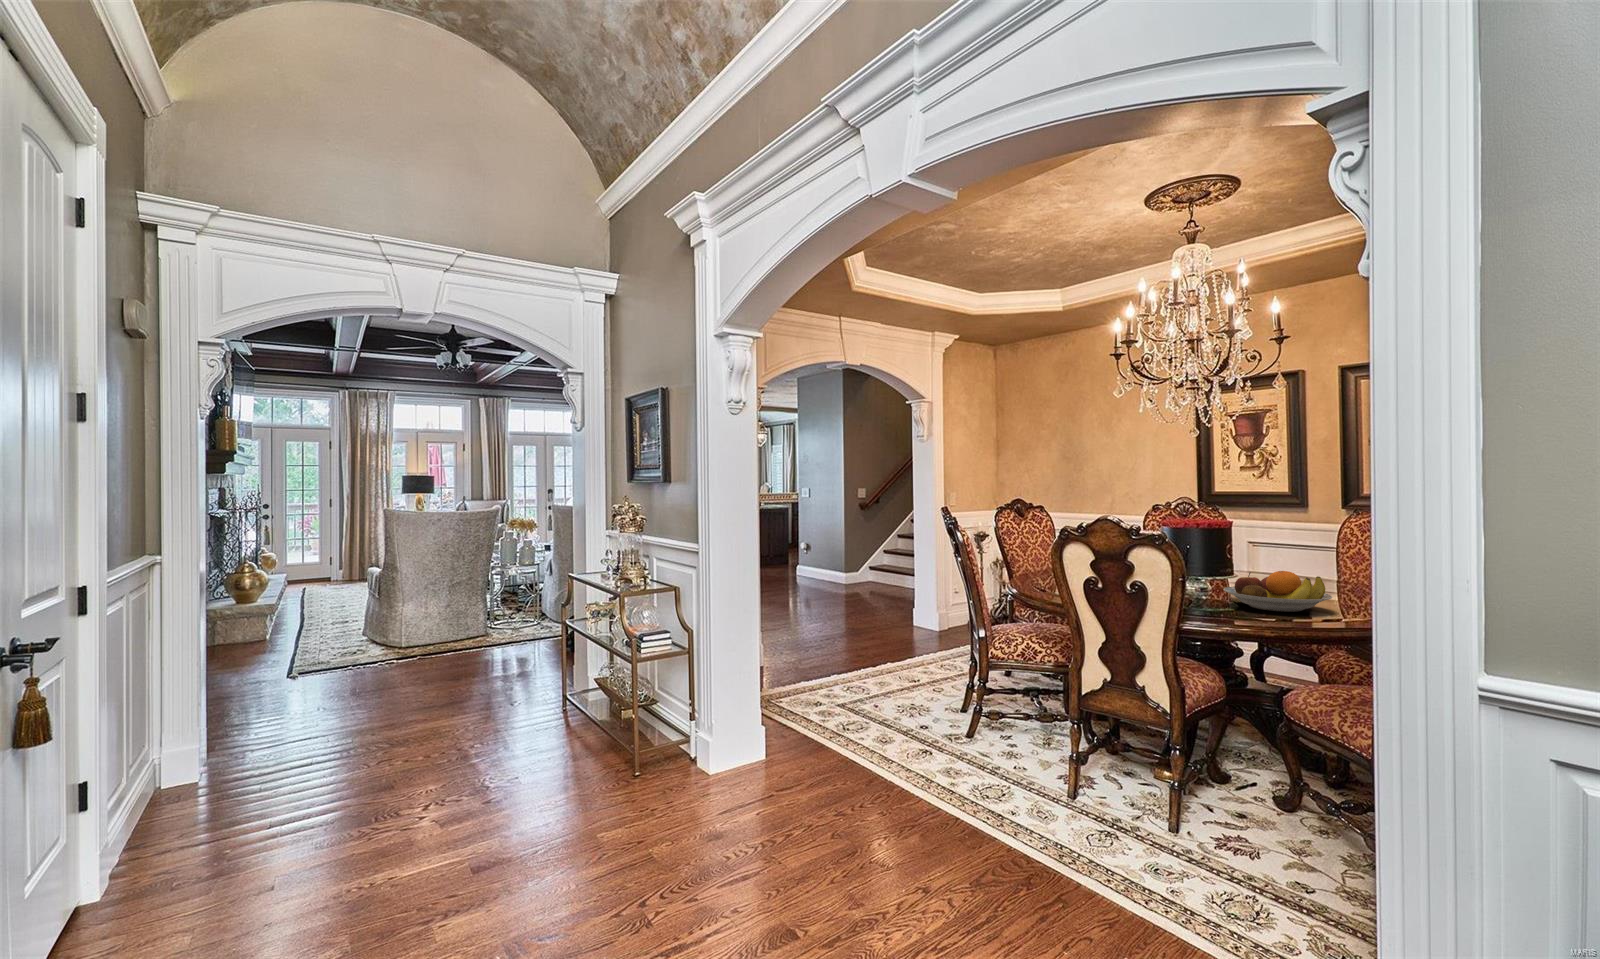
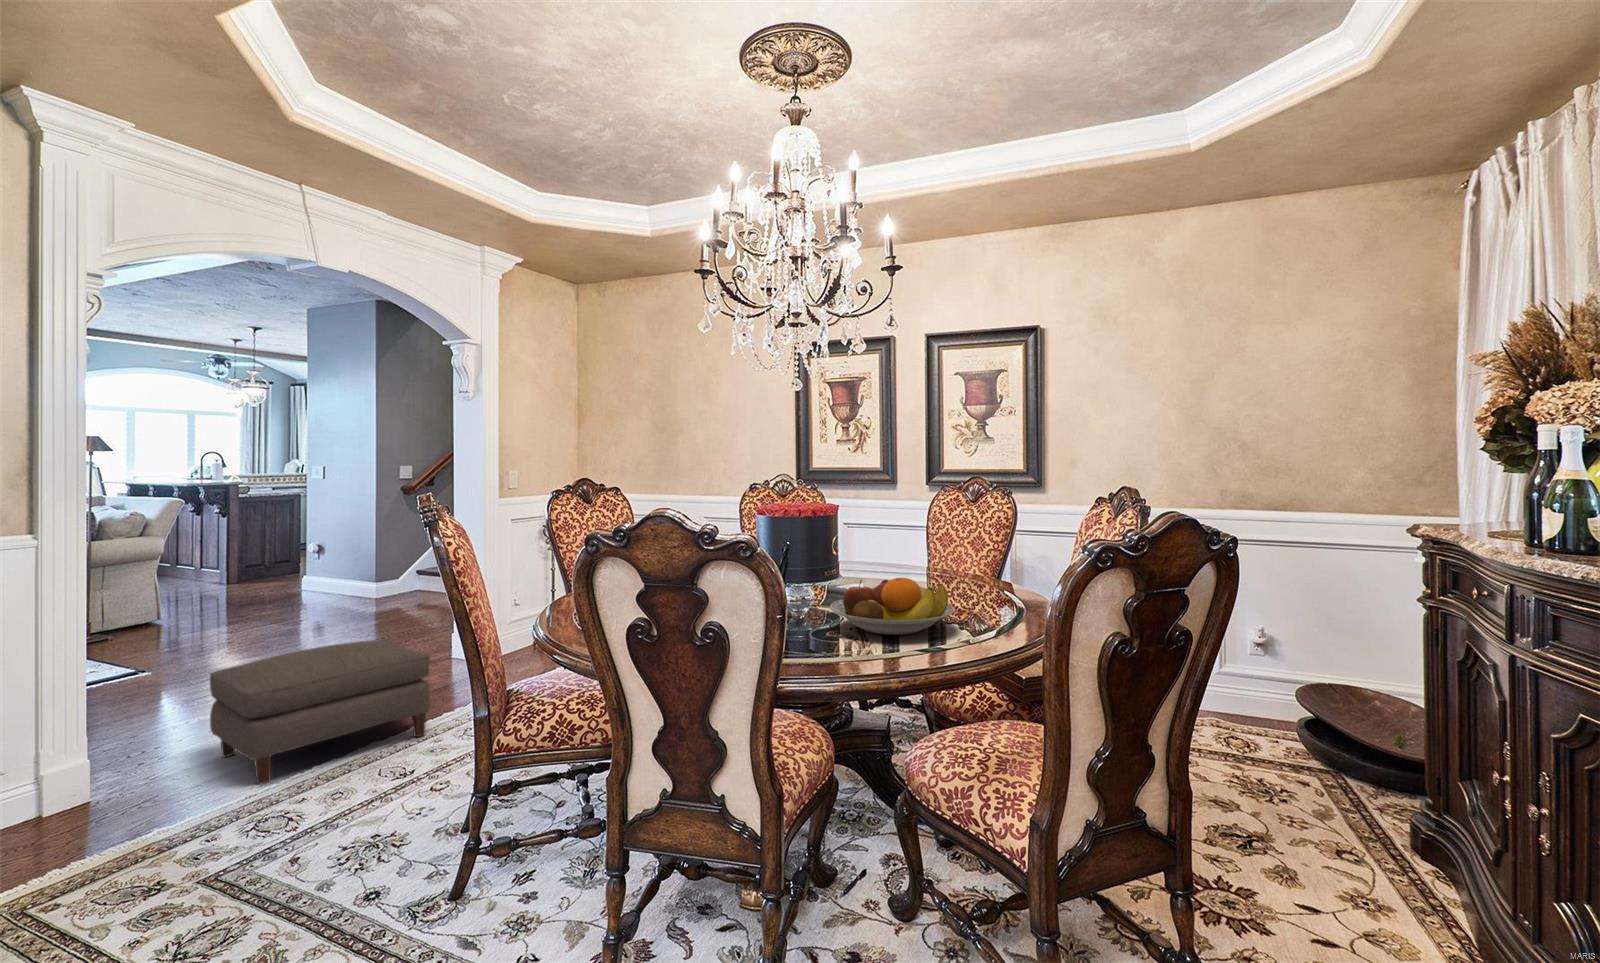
ottoman: none [800,602,918,677] -> present [210,640,430,784]

